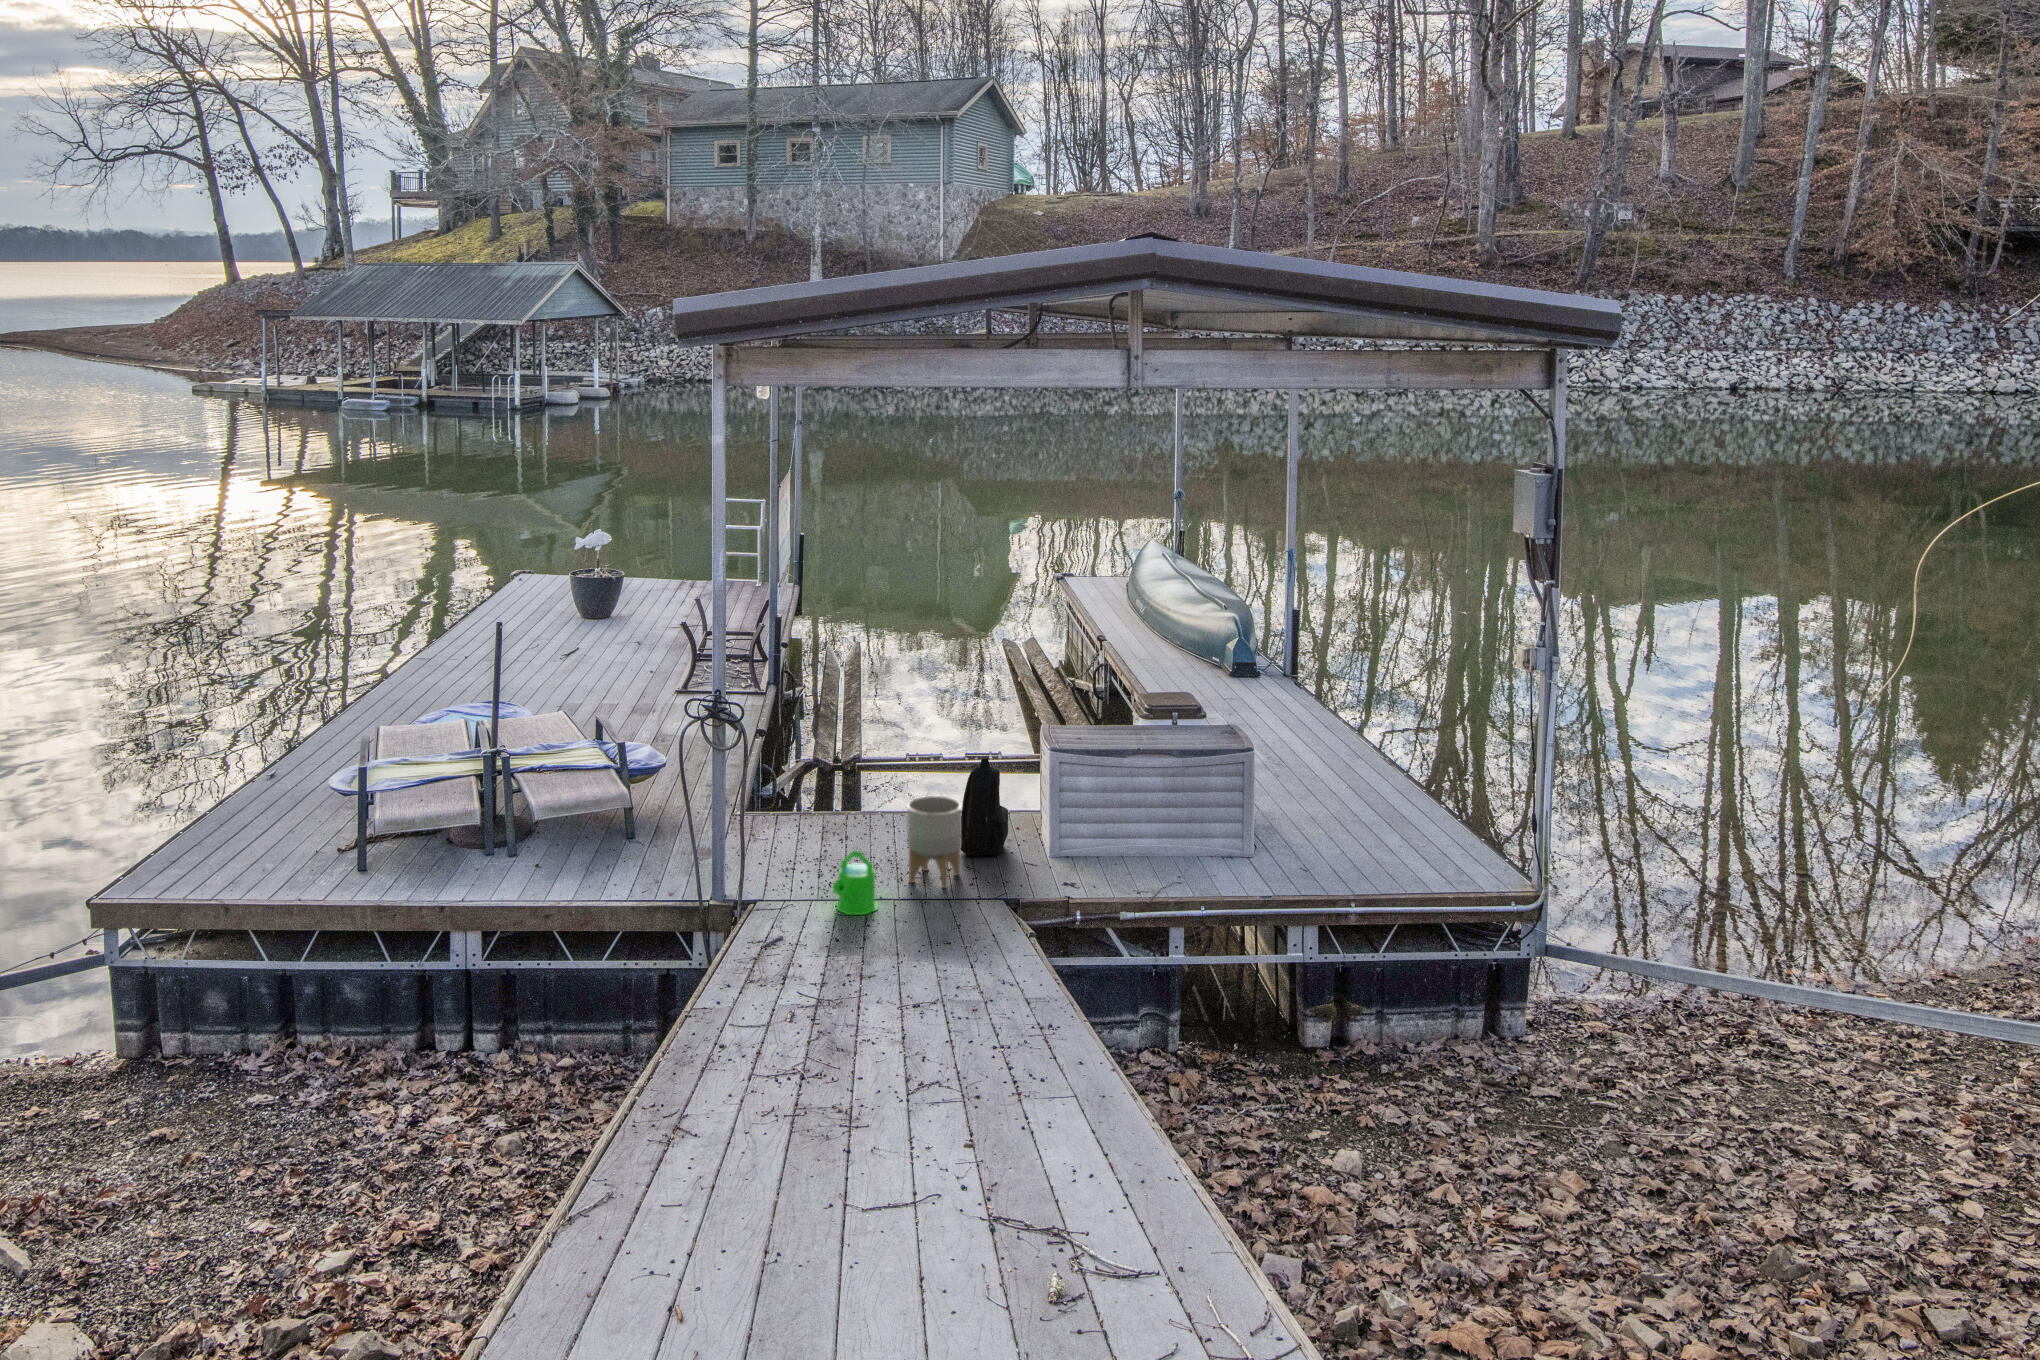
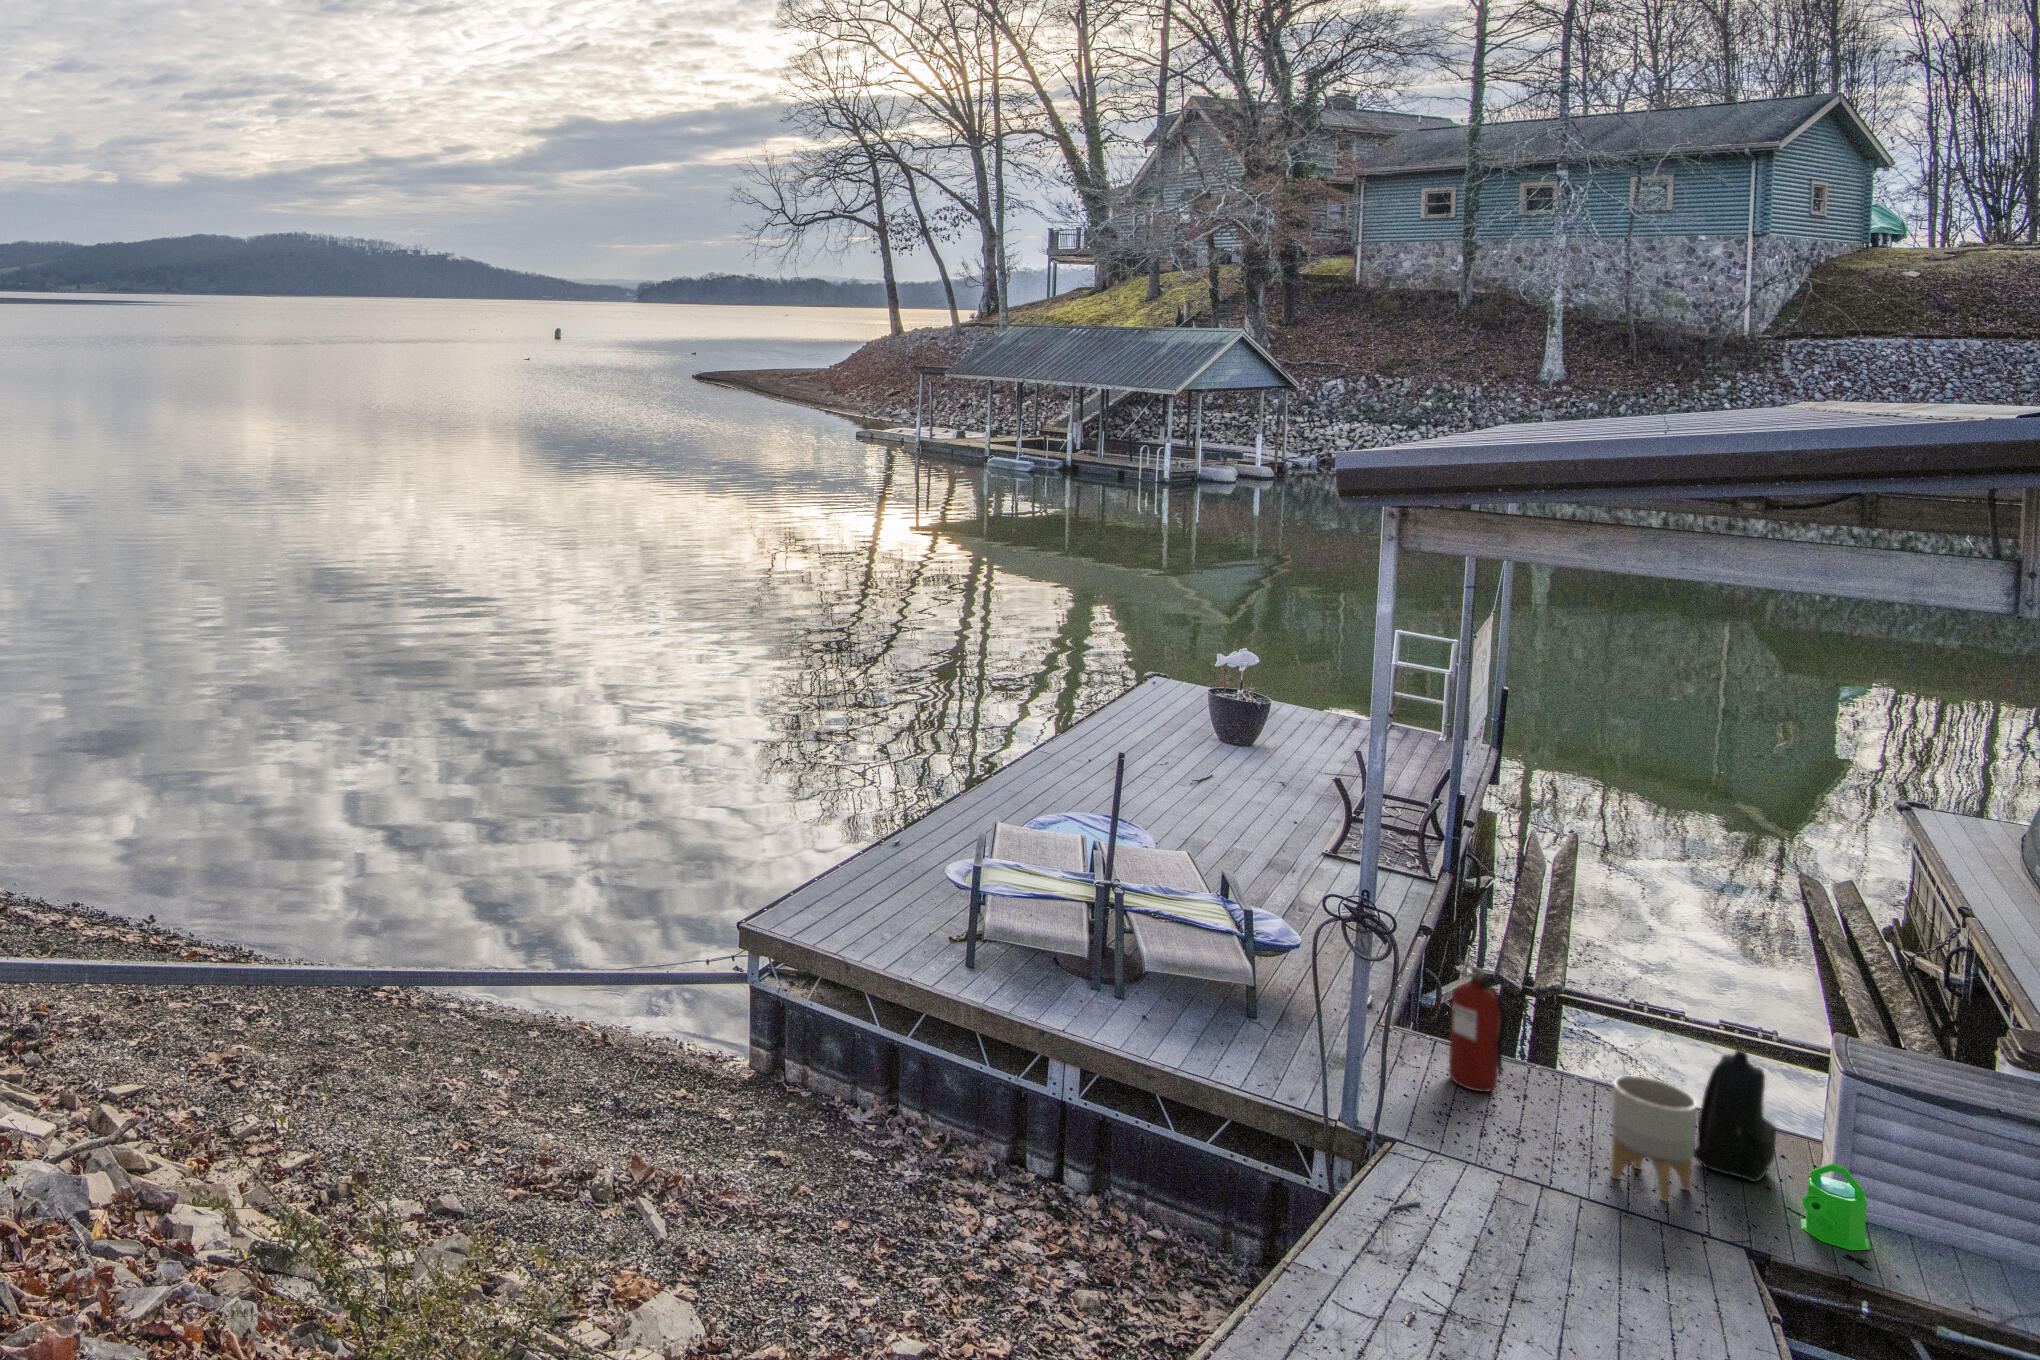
fire extinguisher: none [791,741,830,848] -> present [1449,960,1506,1092]
watering can: present [833,851,878,915] -> present [1801,1163,1870,1250]

